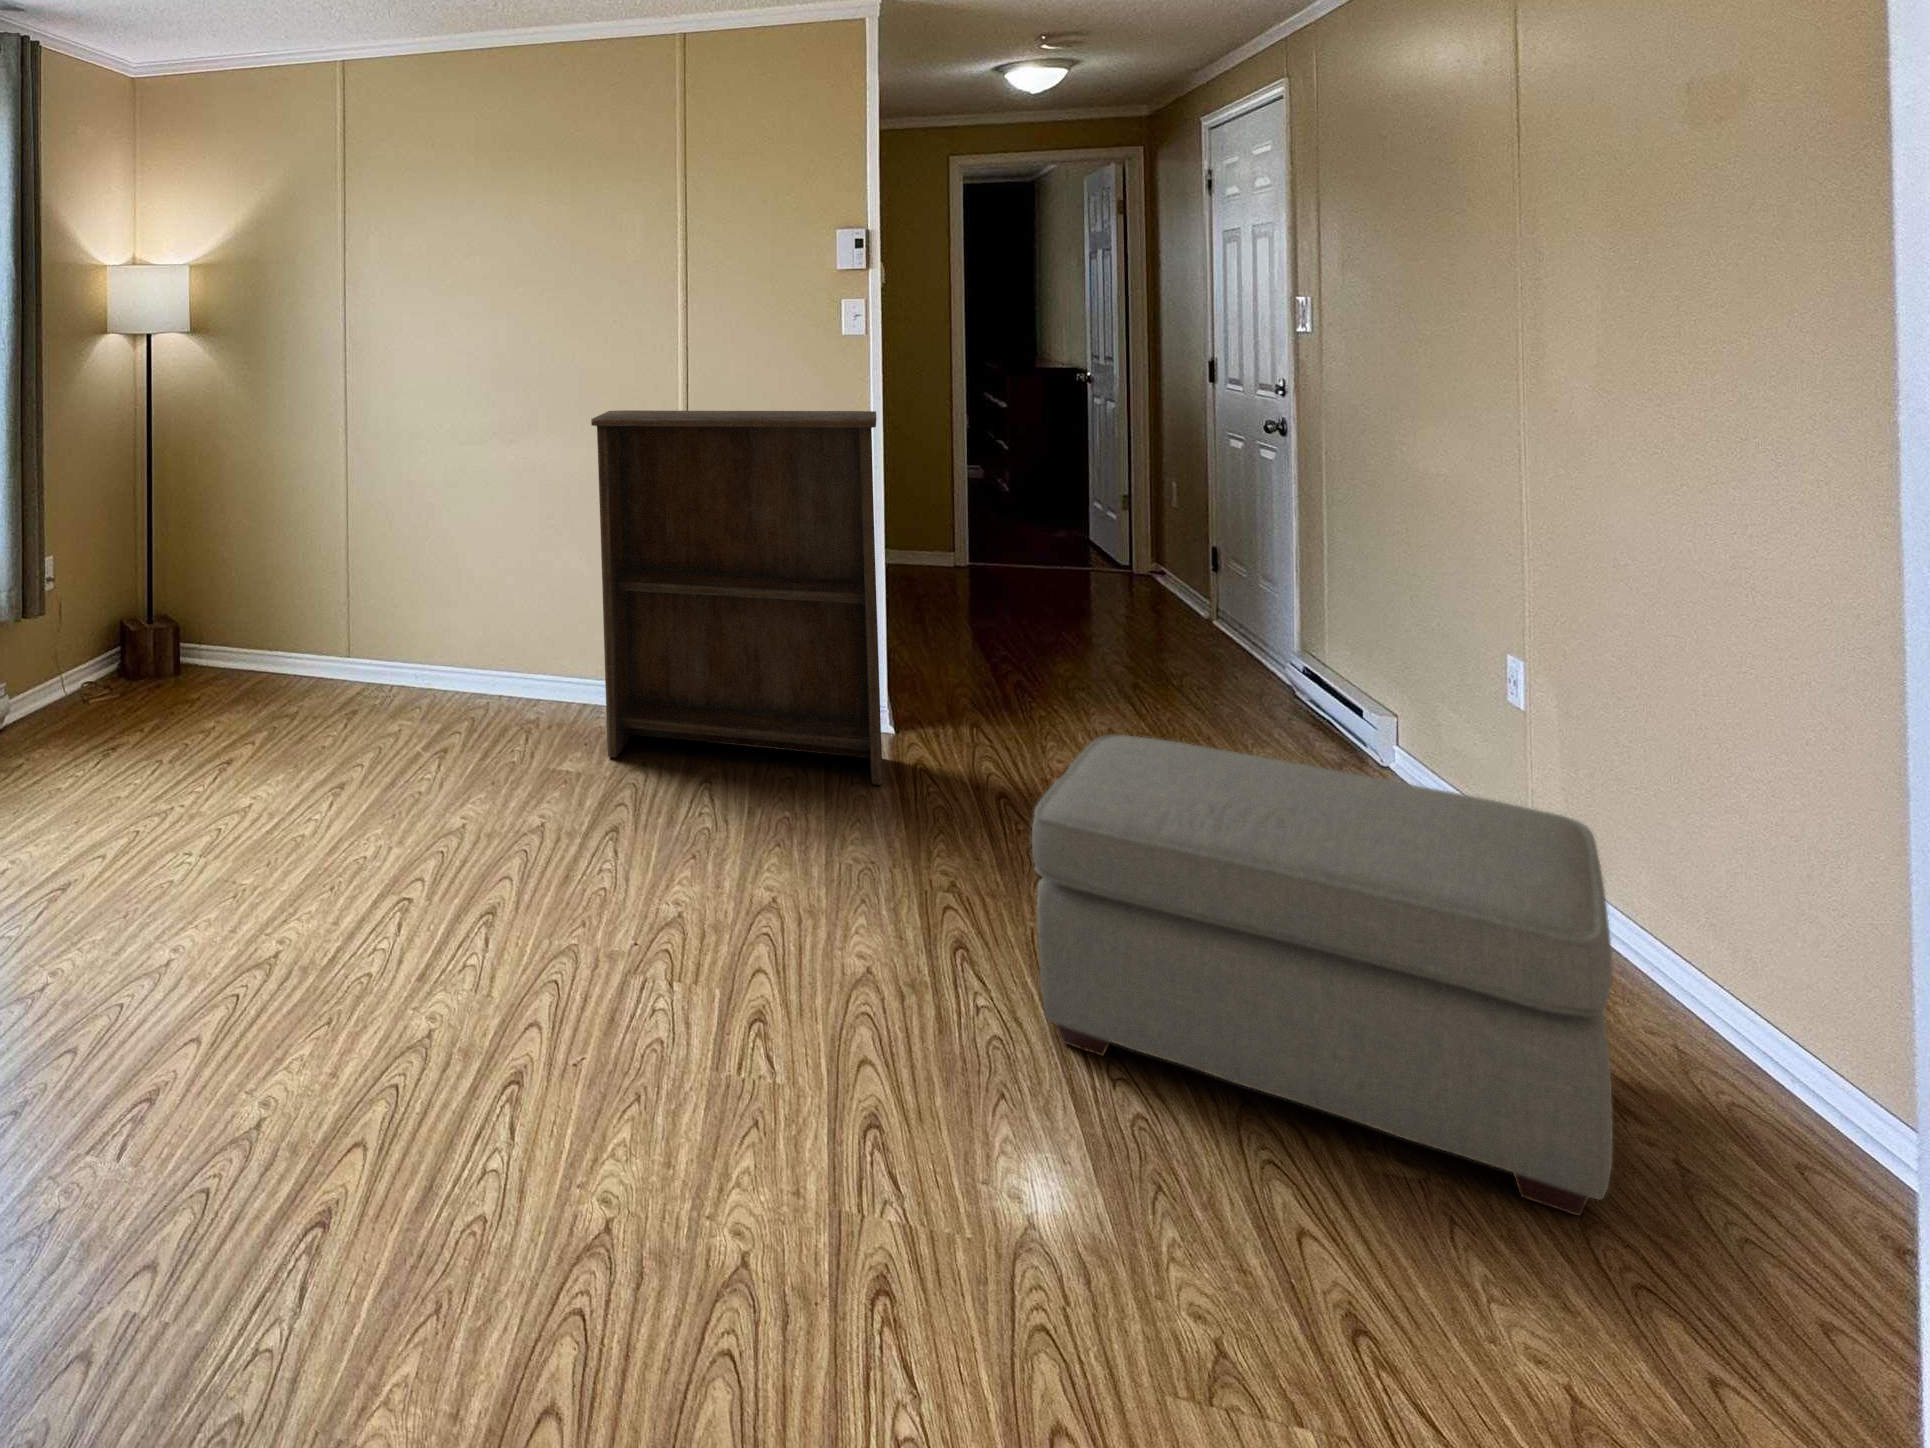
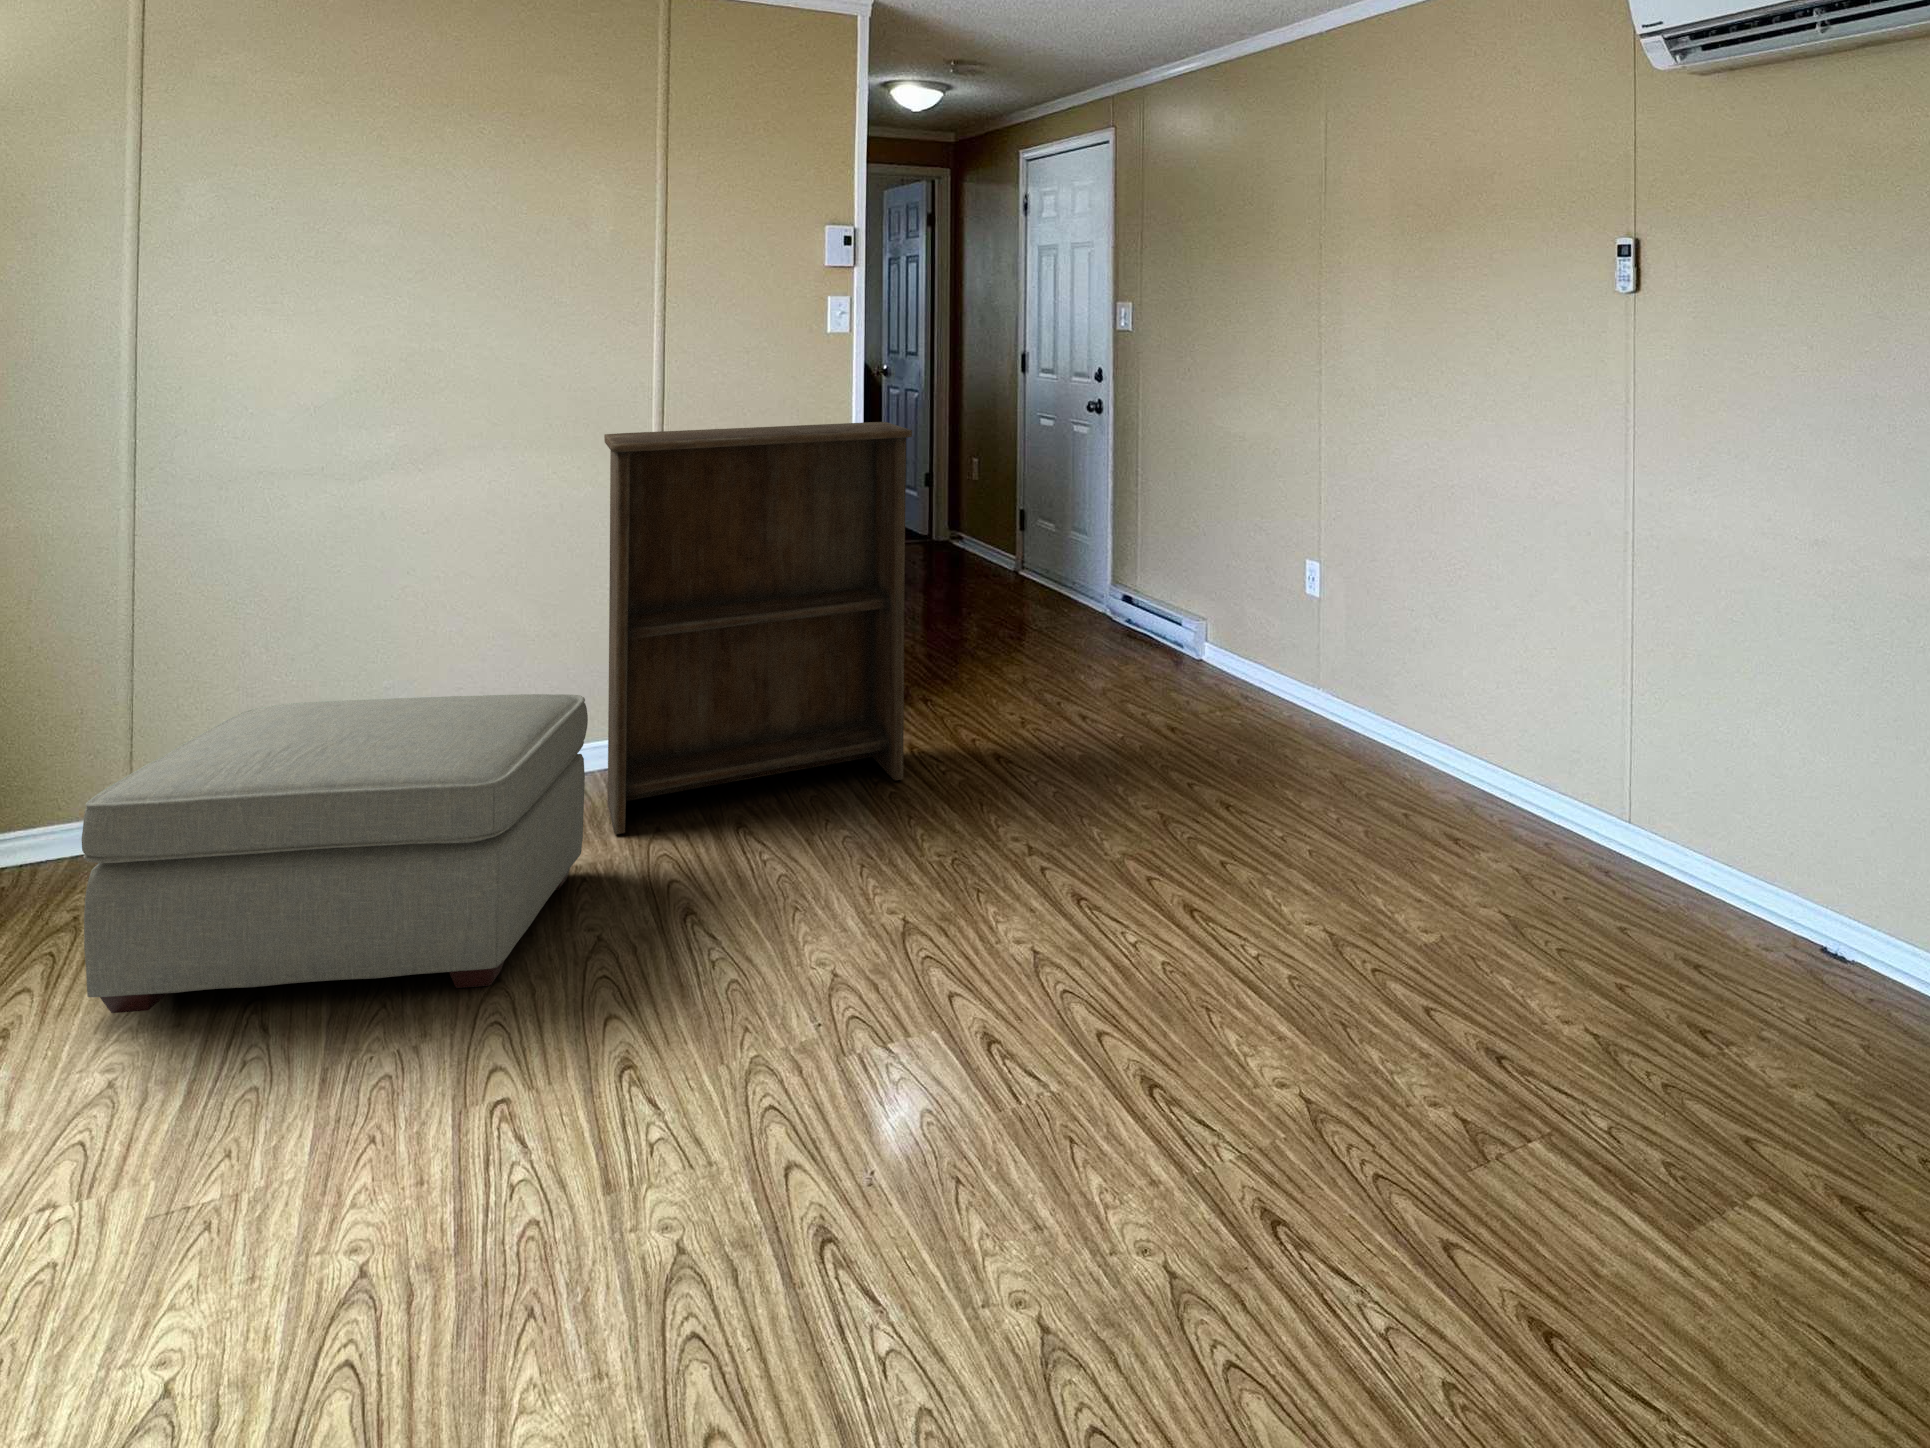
ottoman: present [1032,735,1613,1216] -> present [82,694,588,1013]

